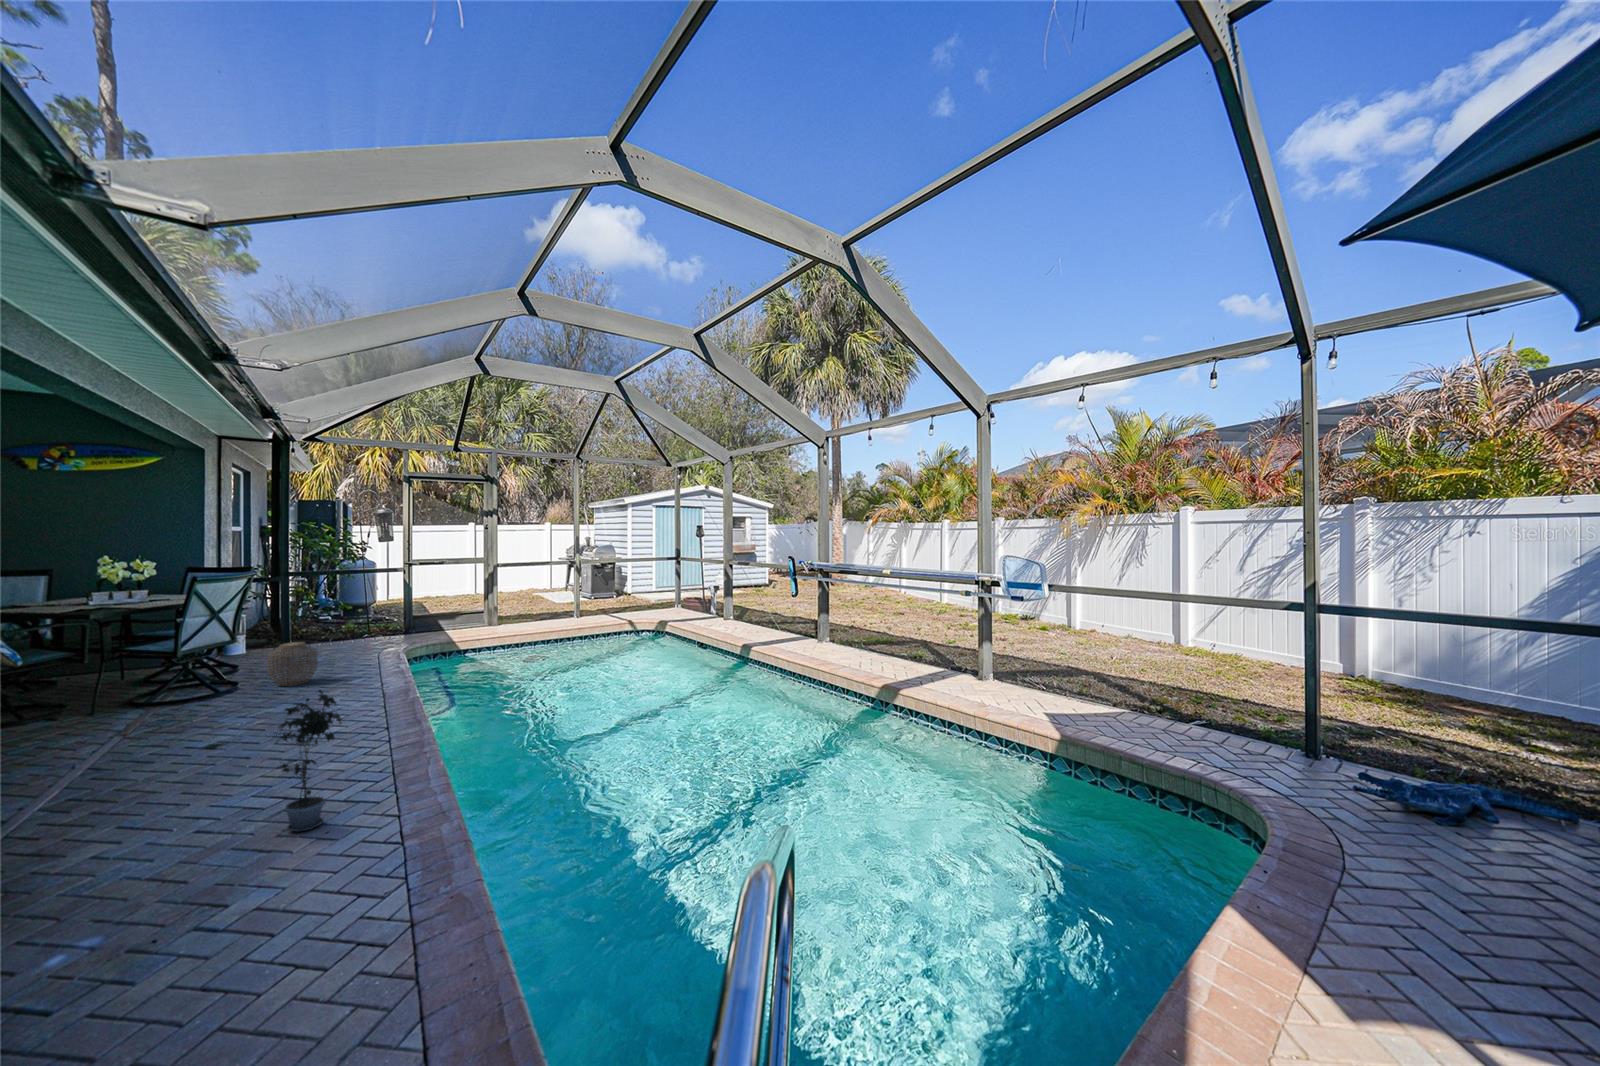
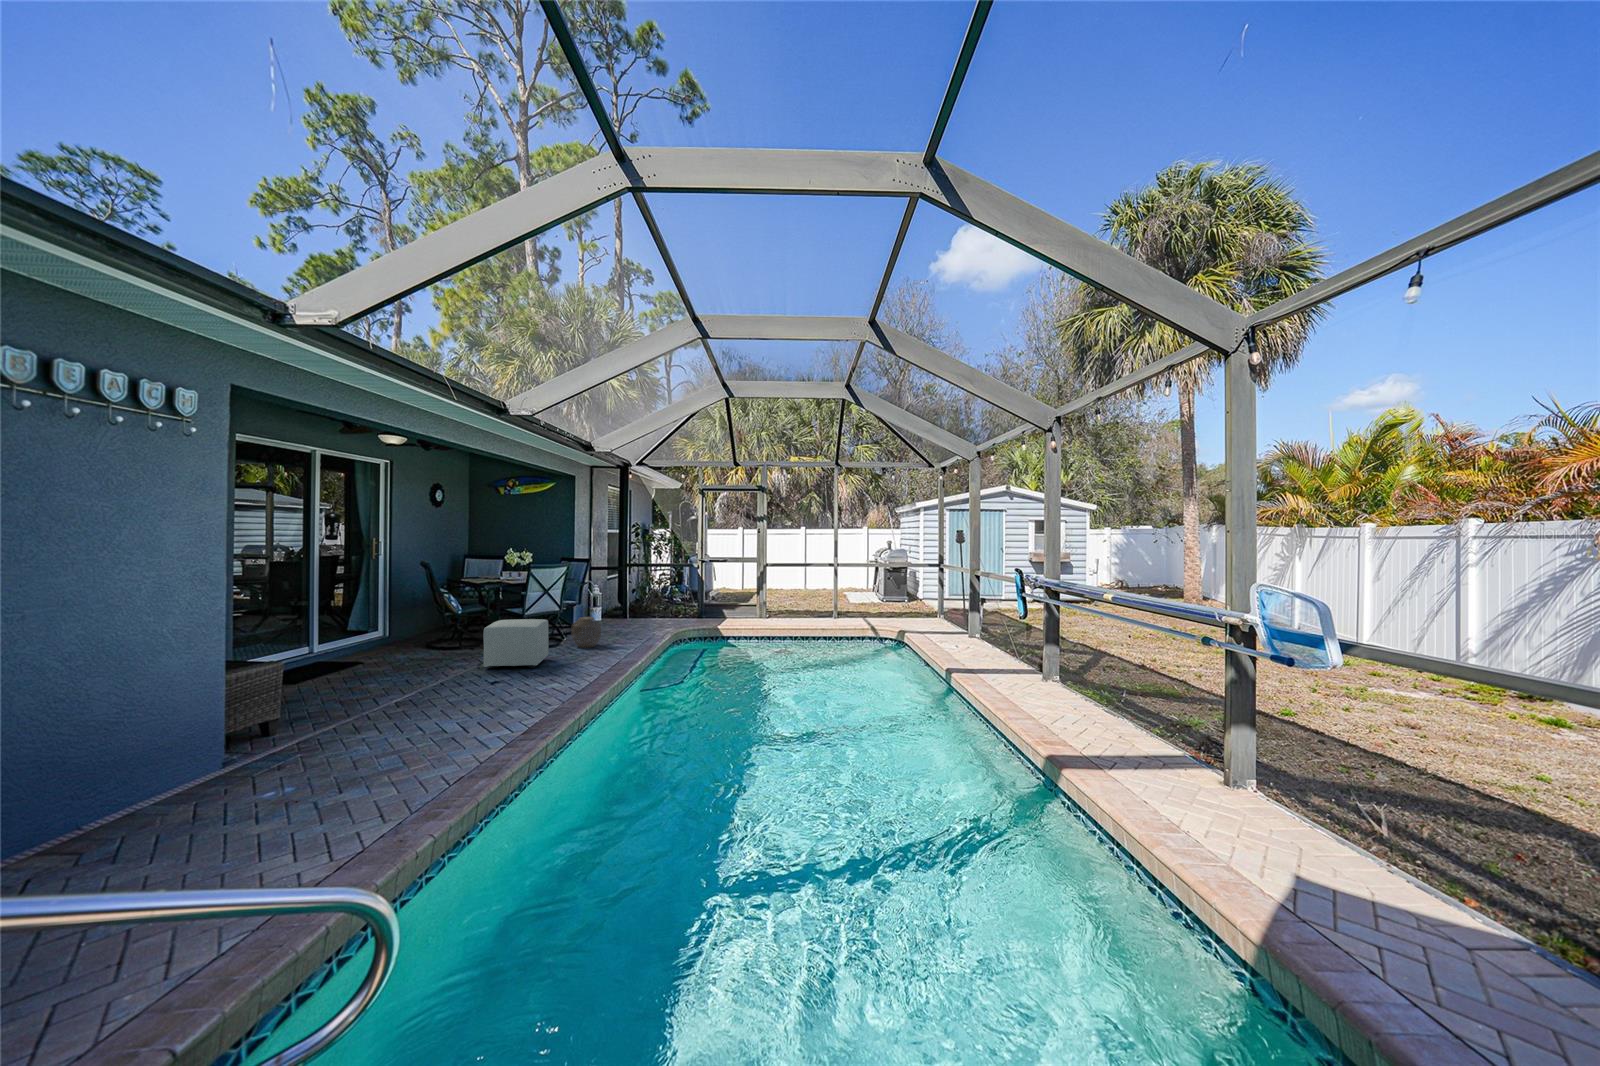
ottoman: none [152,650,260,734] -> present [483,619,549,669]
potted plant: present [272,689,342,832] -> none [445,651,489,743]

